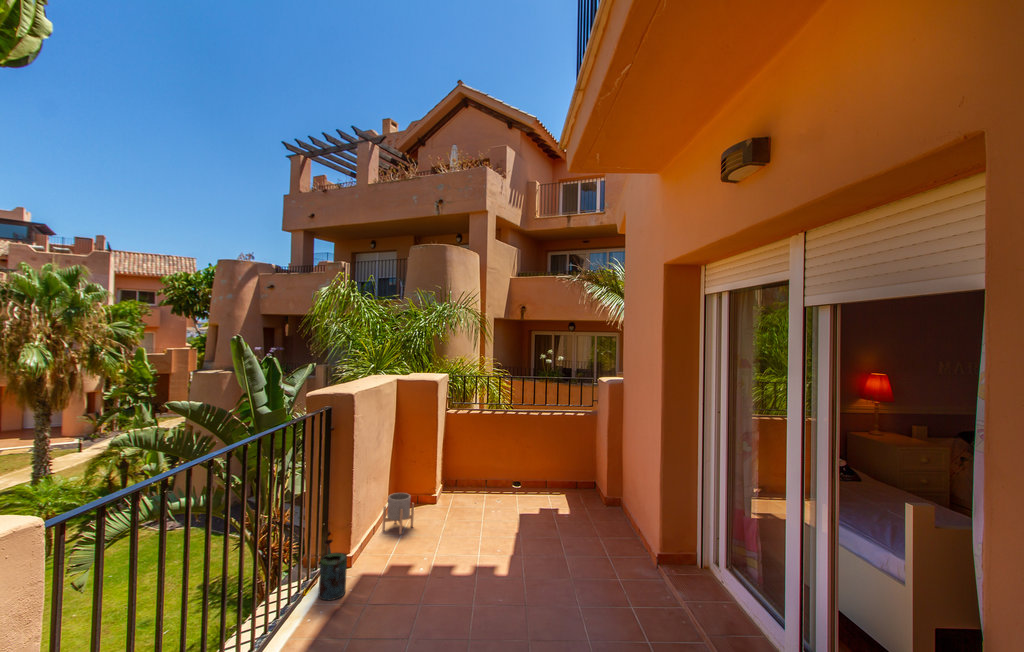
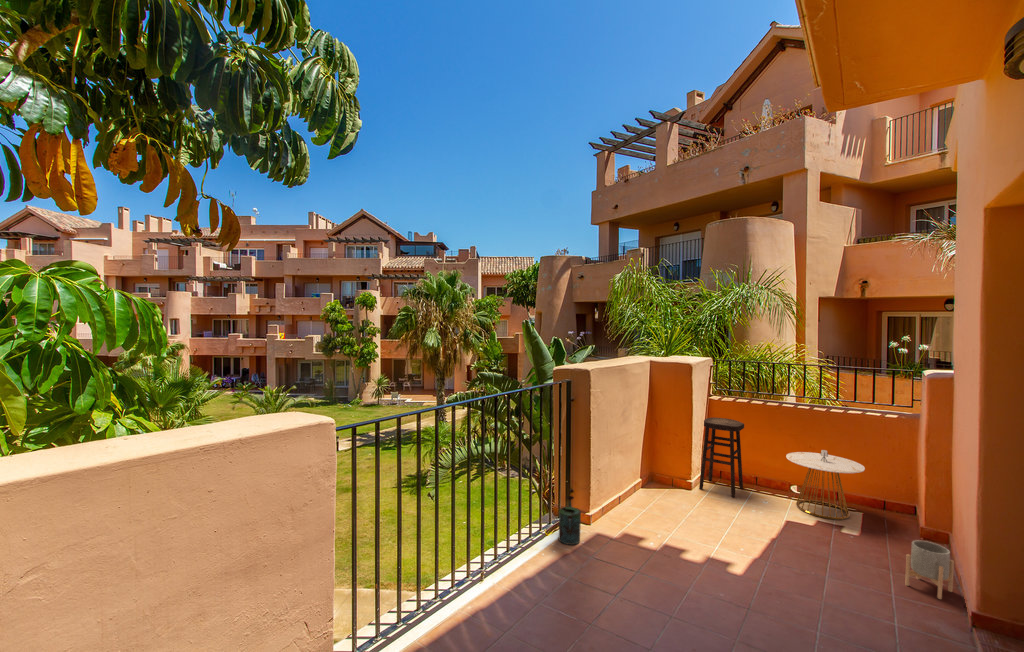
stool: none [441,426,479,499] -> present [699,418,744,497]
side table: none [512,444,568,502] -> present [786,450,865,520]
planter: present [382,493,414,534] -> present [905,540,954,599]

